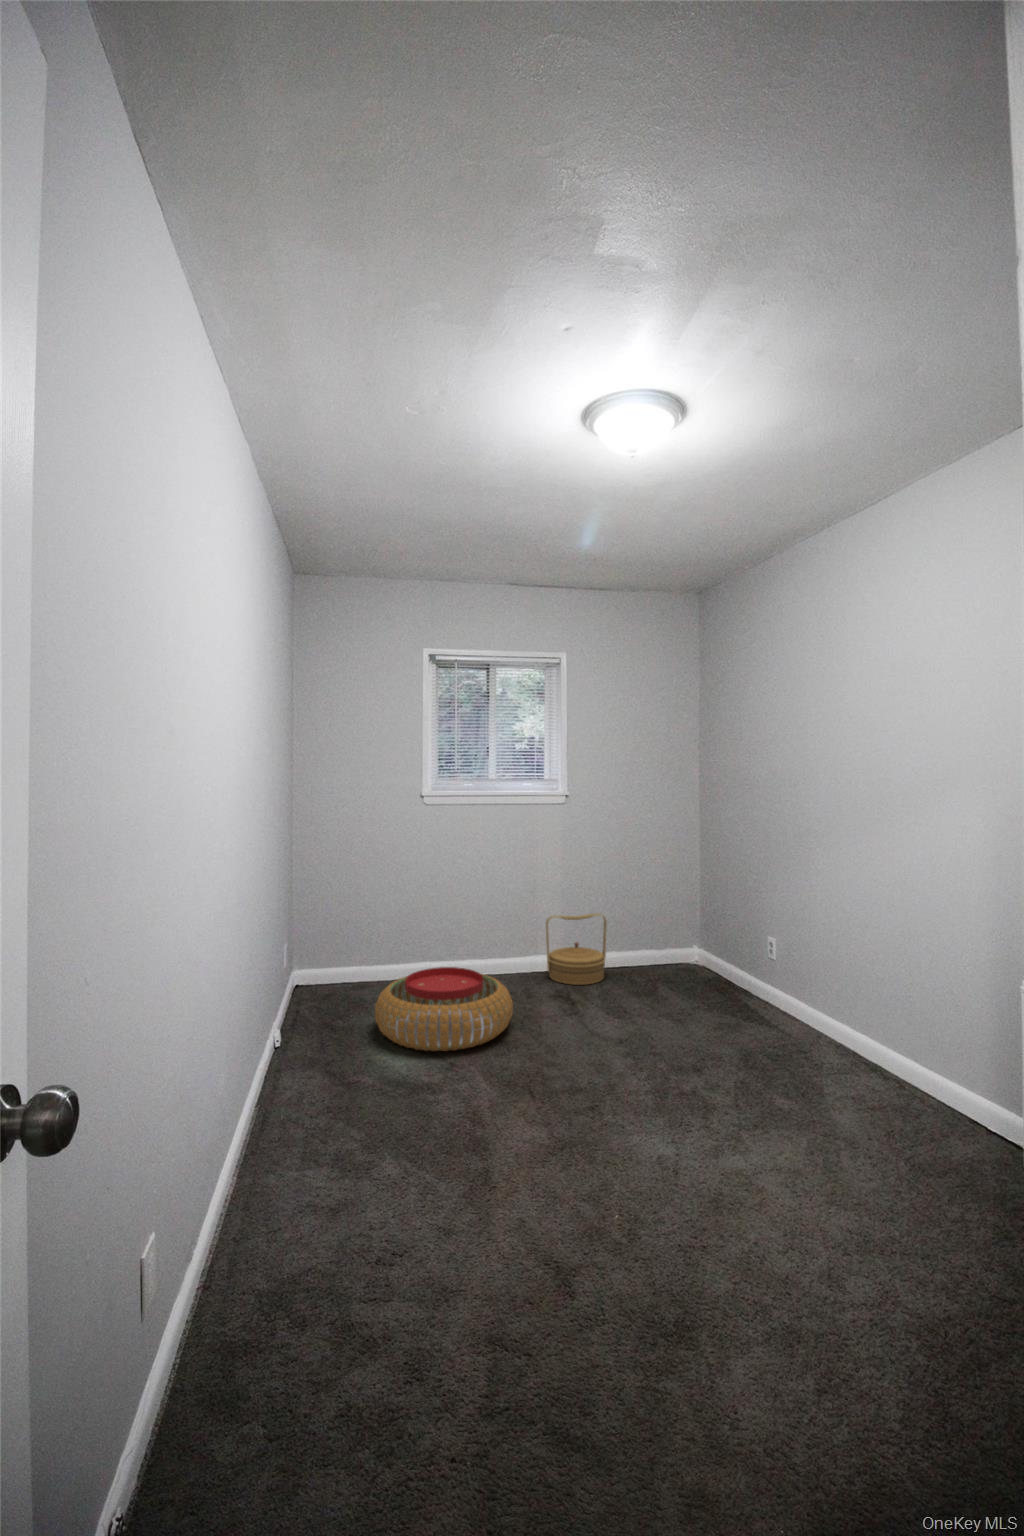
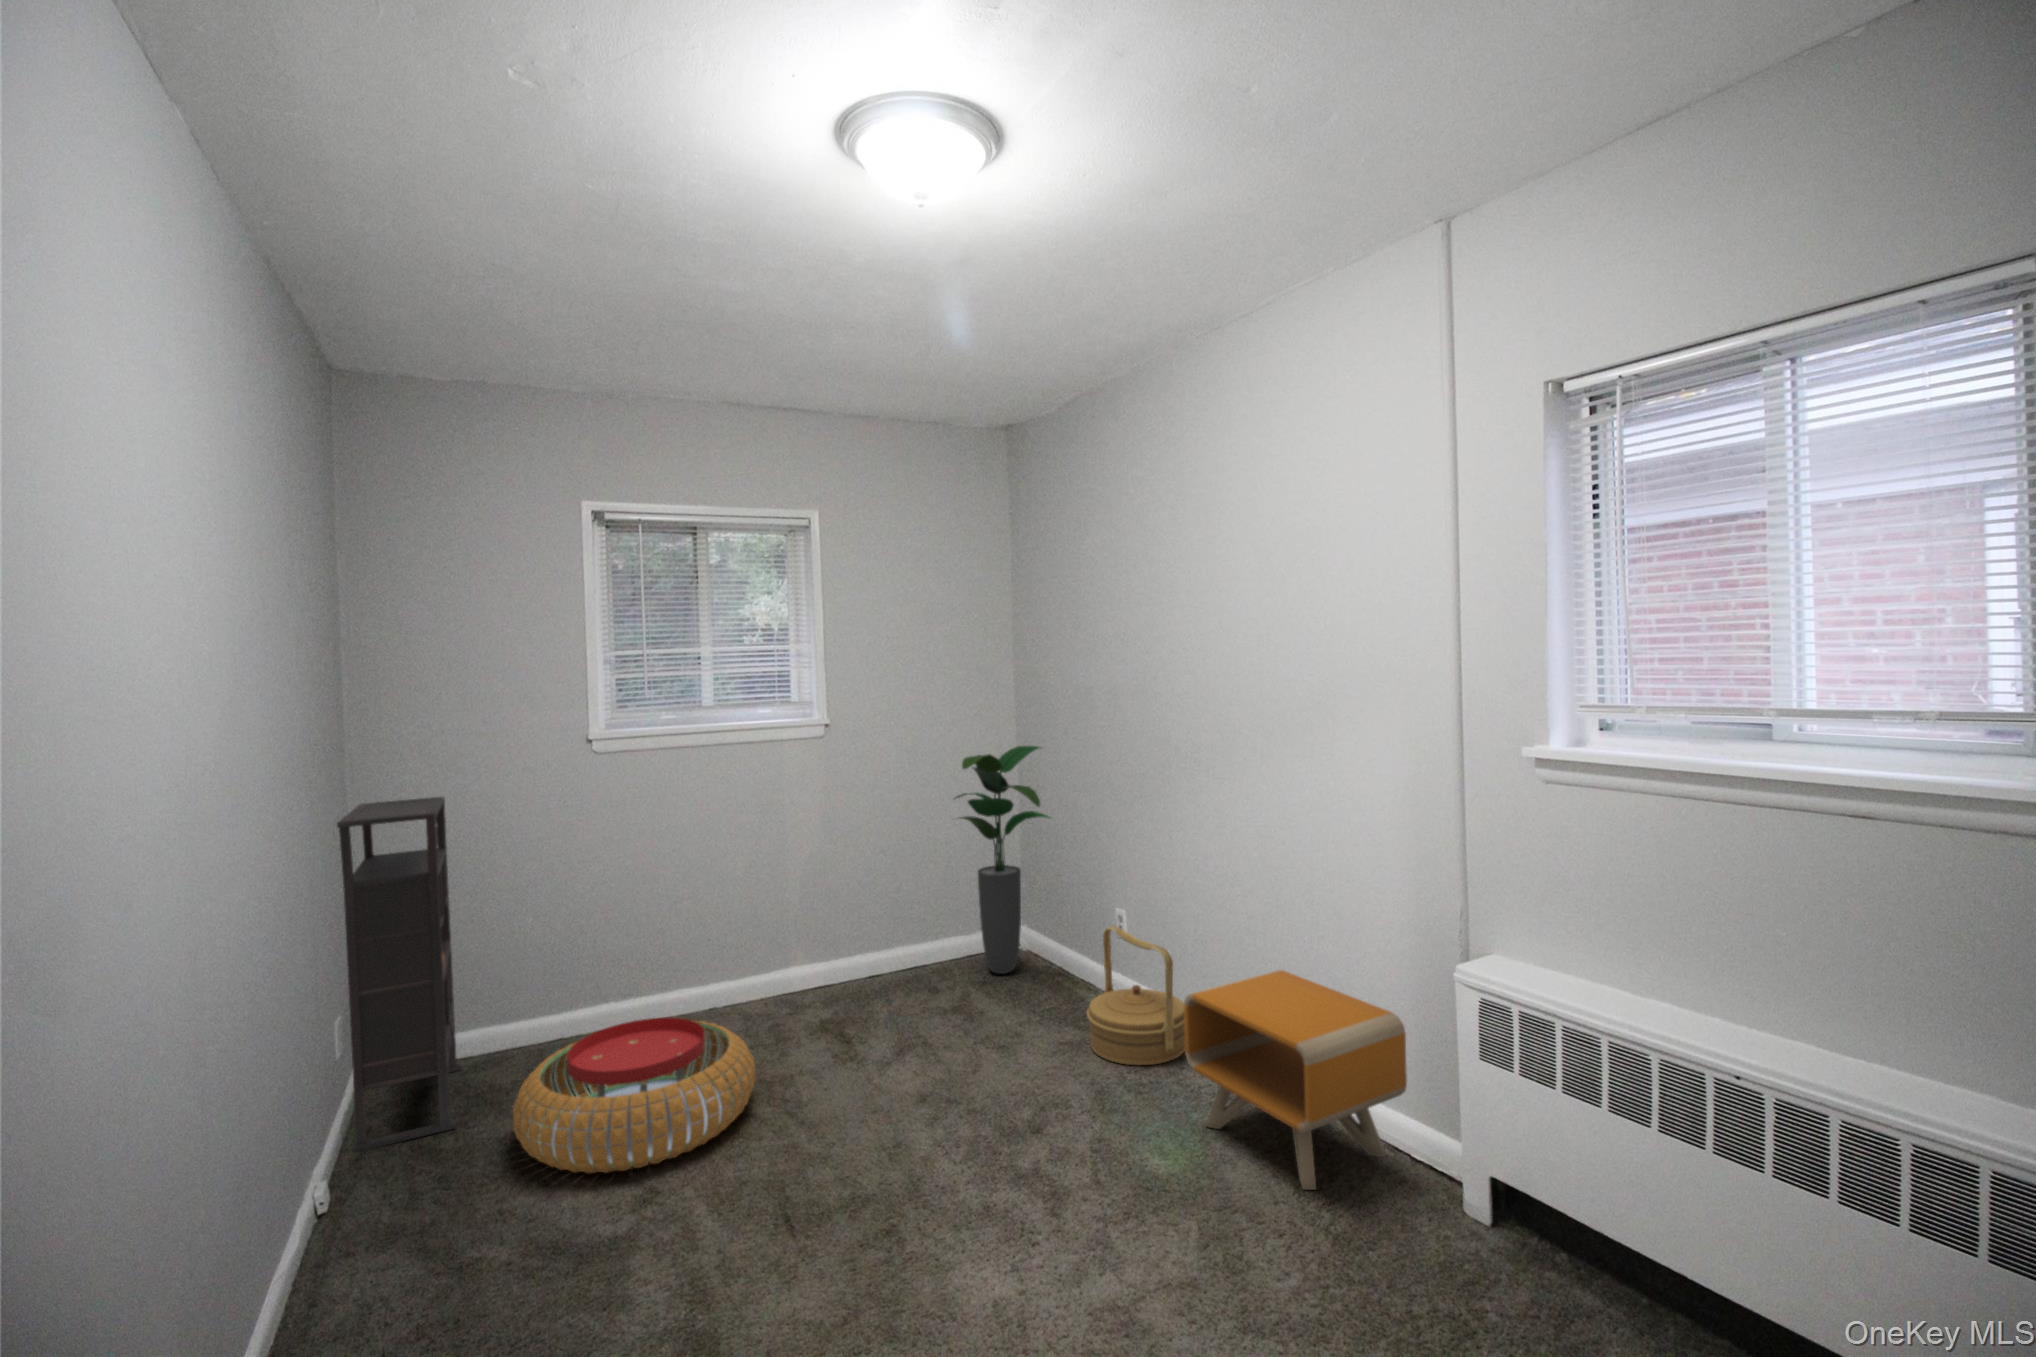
potted plant: none [648,817,720,976] -> present [955,746,1050,974]
bookshelf: none [292,824,346,1020] -> present [337,797,462,1152]
woven basket: present [546,913,607,985] -> present [1087,926,1185,1065]
nightstand: none [807,983,984,1137] -> present [1184,970,1407,1190]

